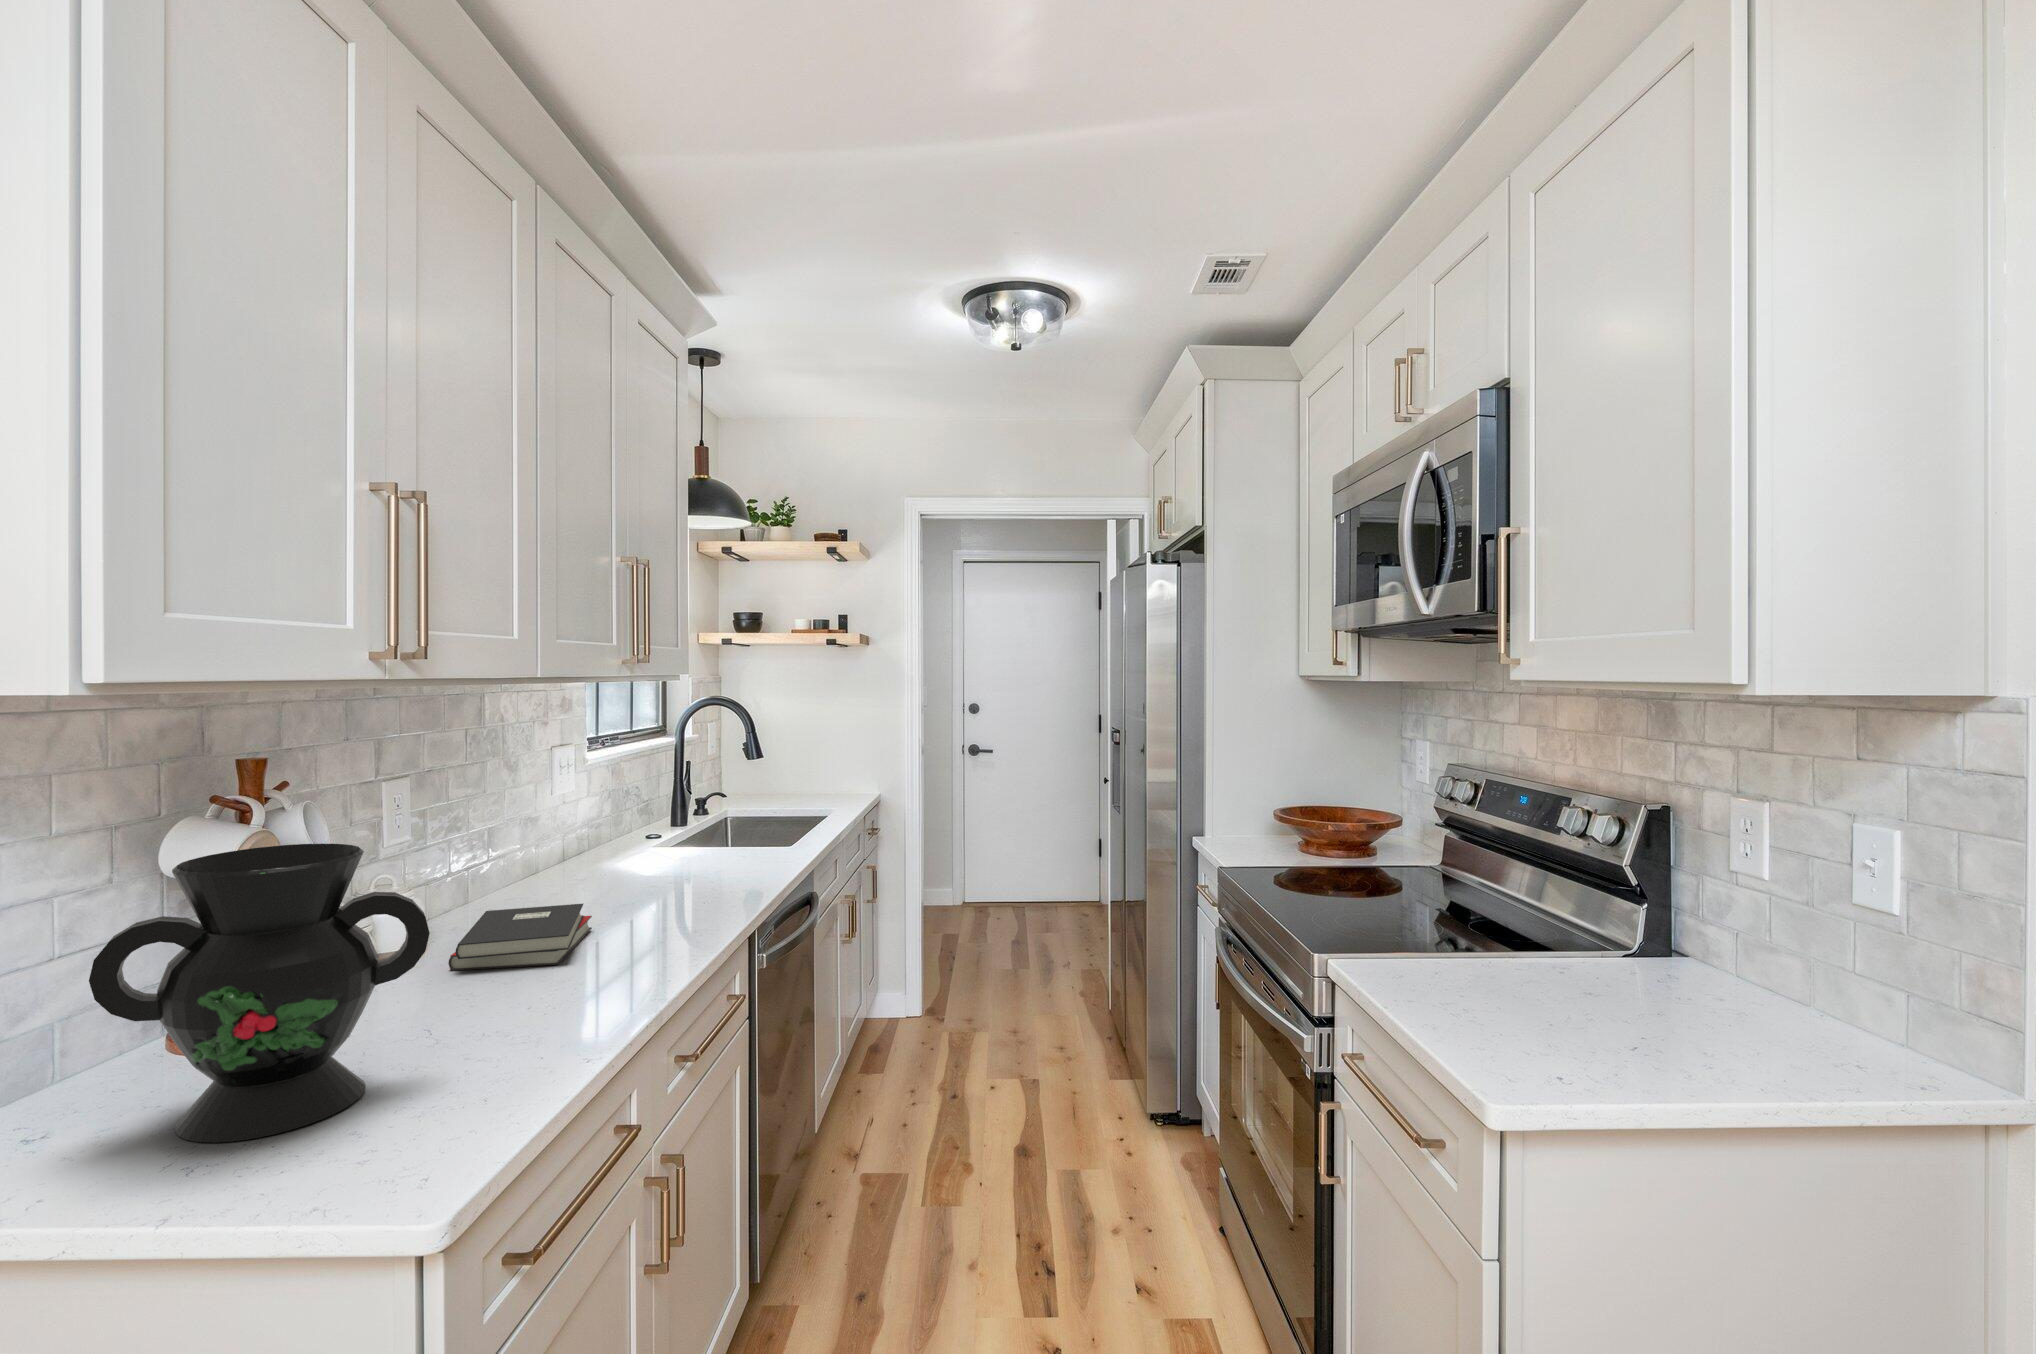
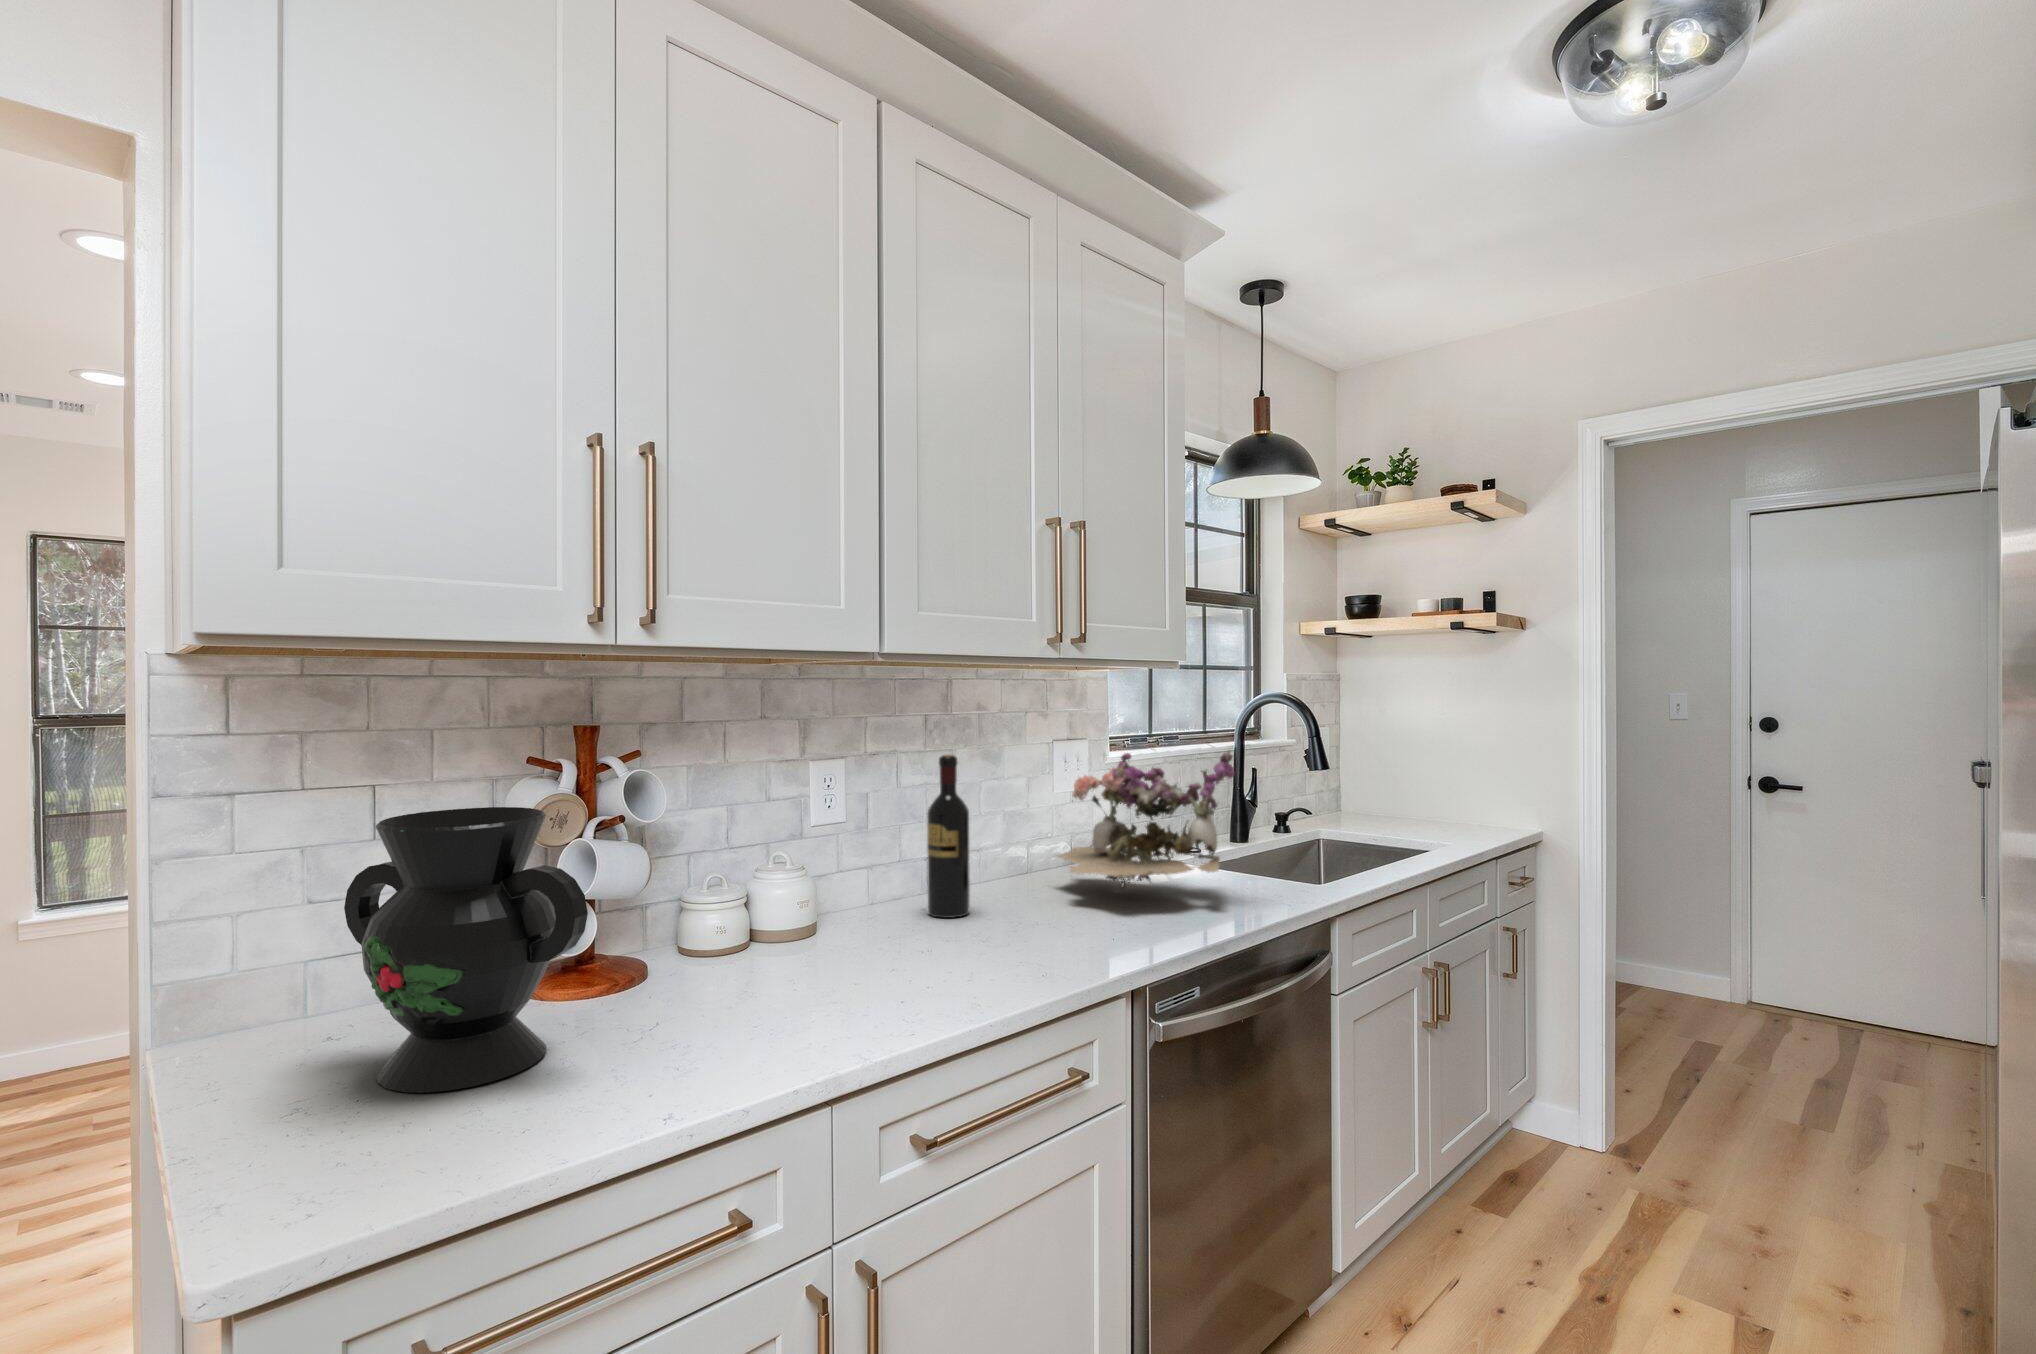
flower arrangement: none [582,746,749,874] -> present [1056,750,1235,888]
wine bottle: none [500,766,544,919] -> present [927,755,970,918]
hardback book: present [448,904,592,971] -> none [795,903,969,977]

